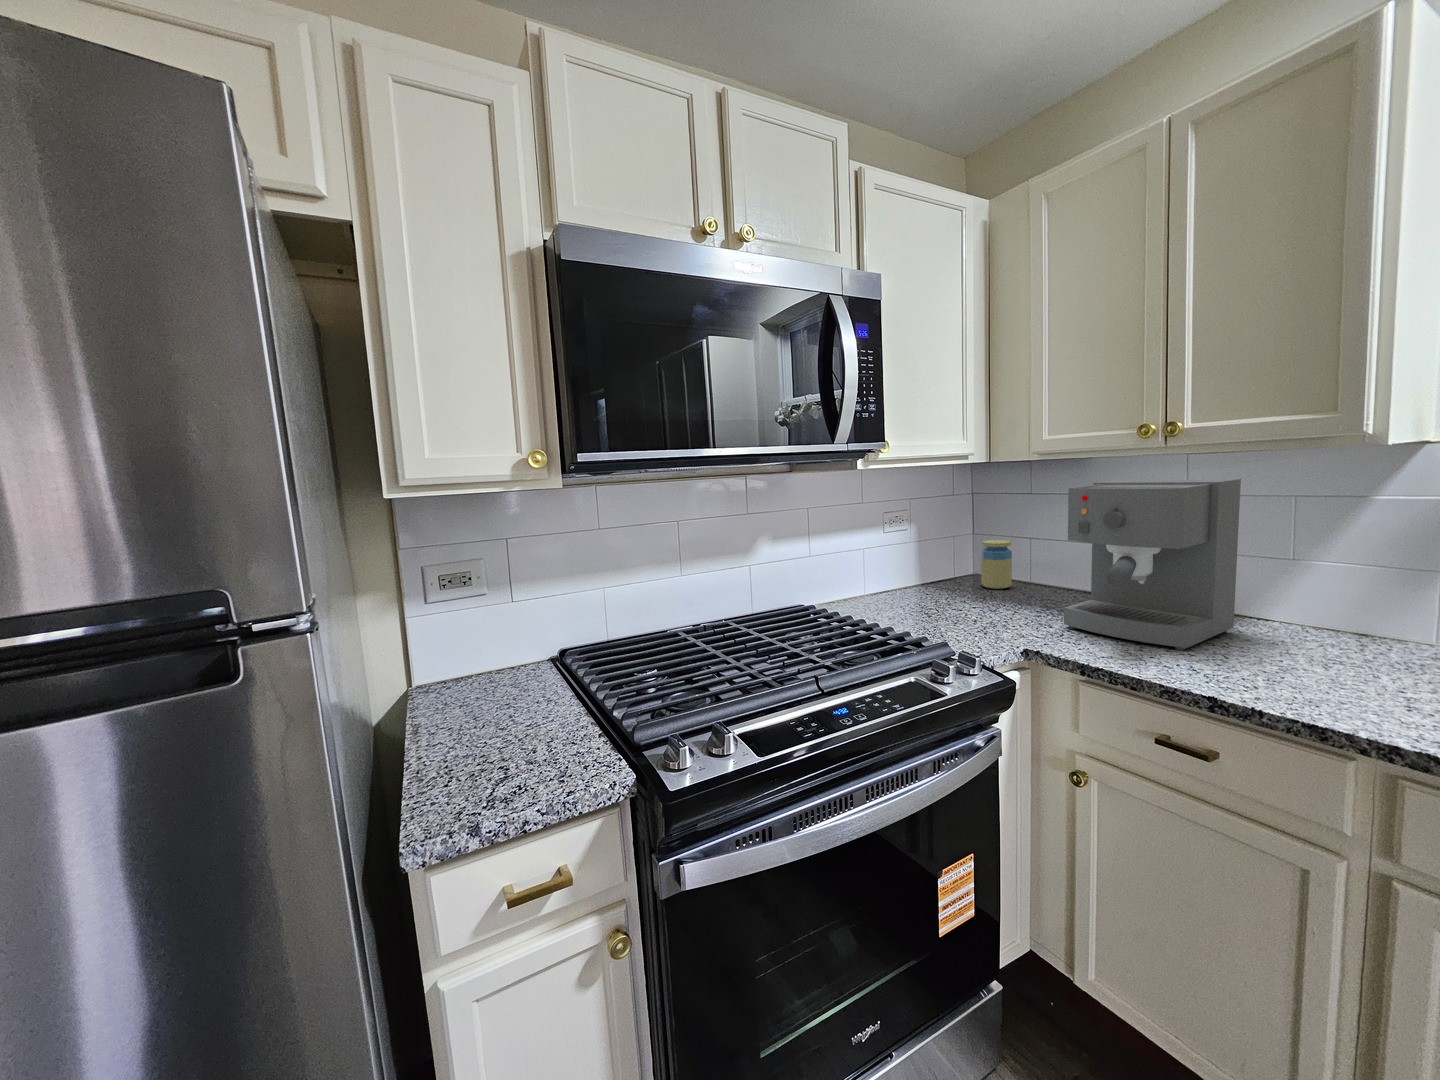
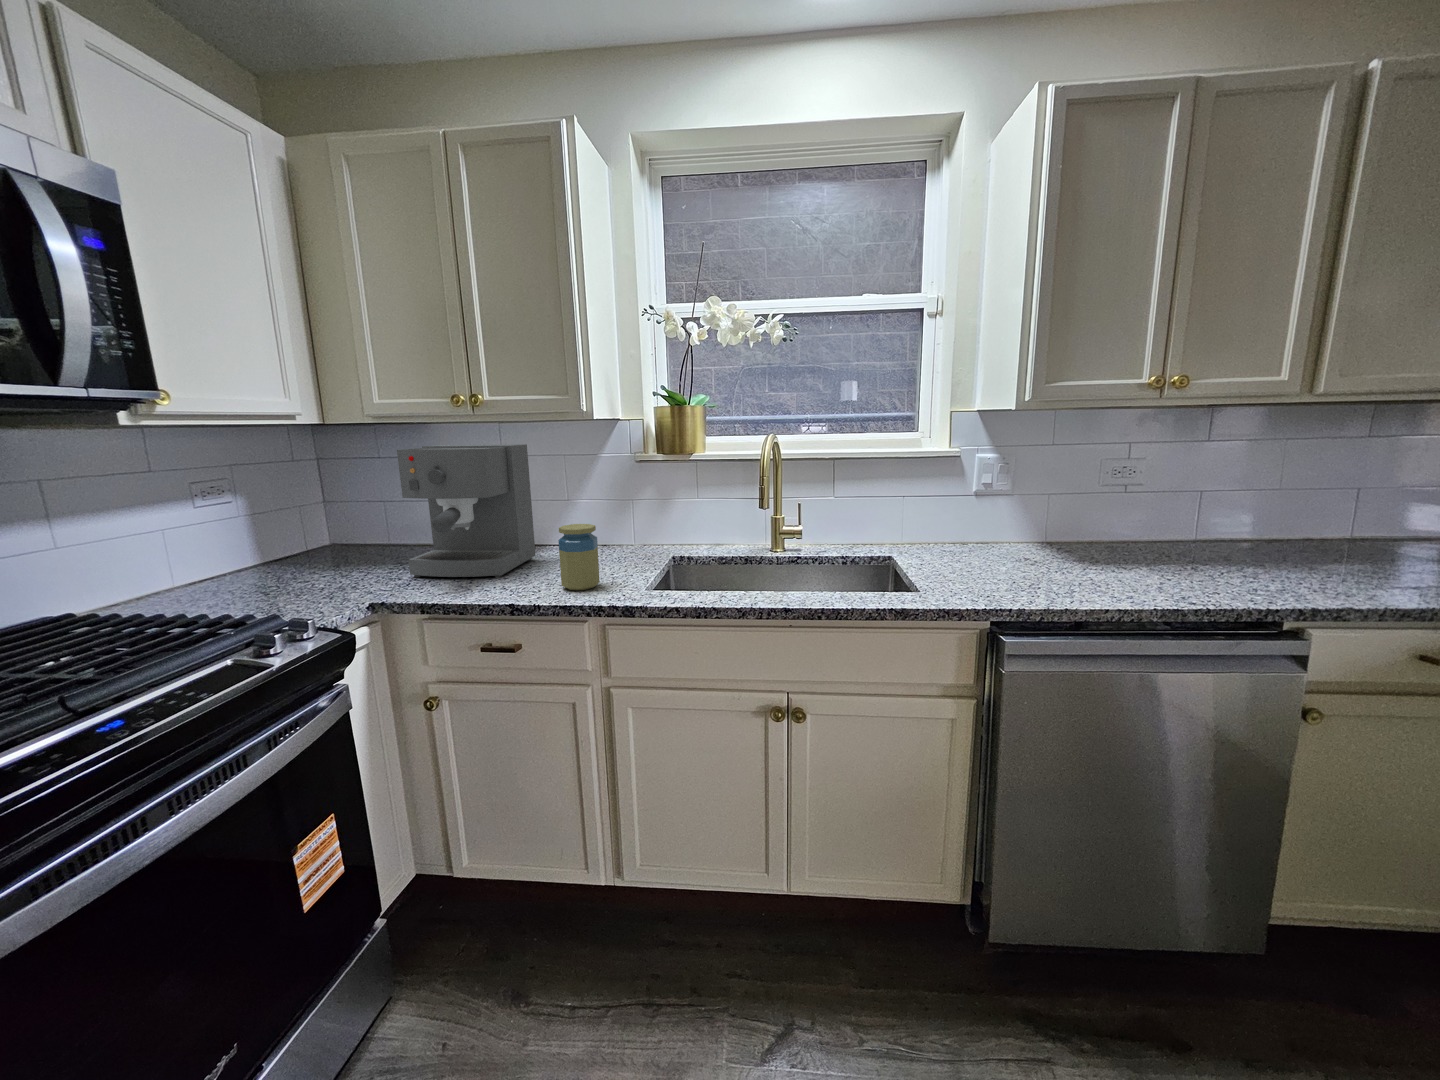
jar: present [981,540,1012,589] -> present [558,524,600,590]

